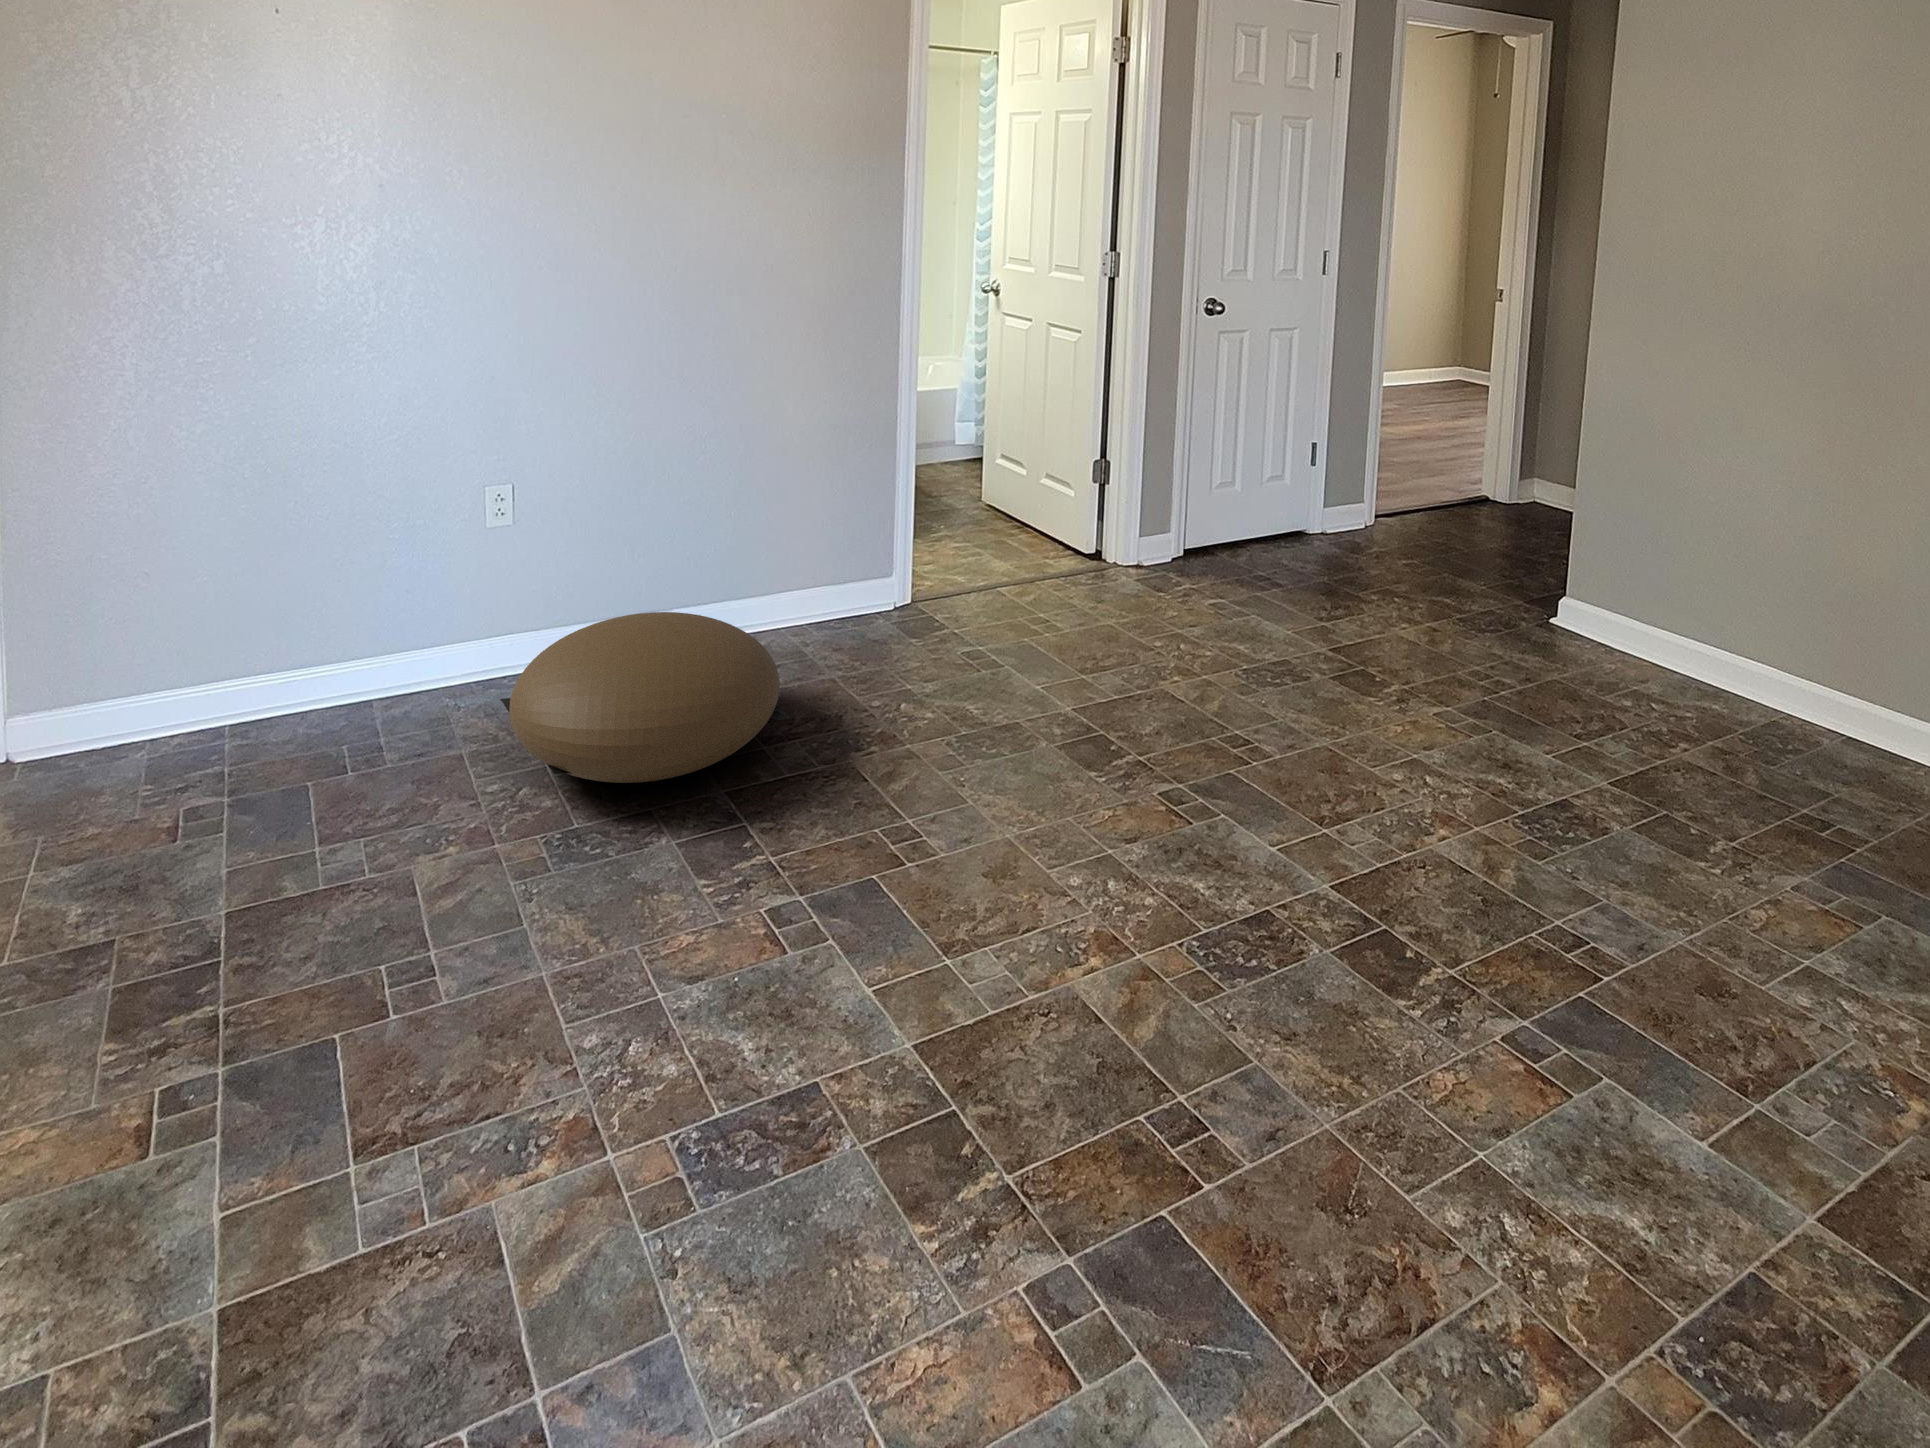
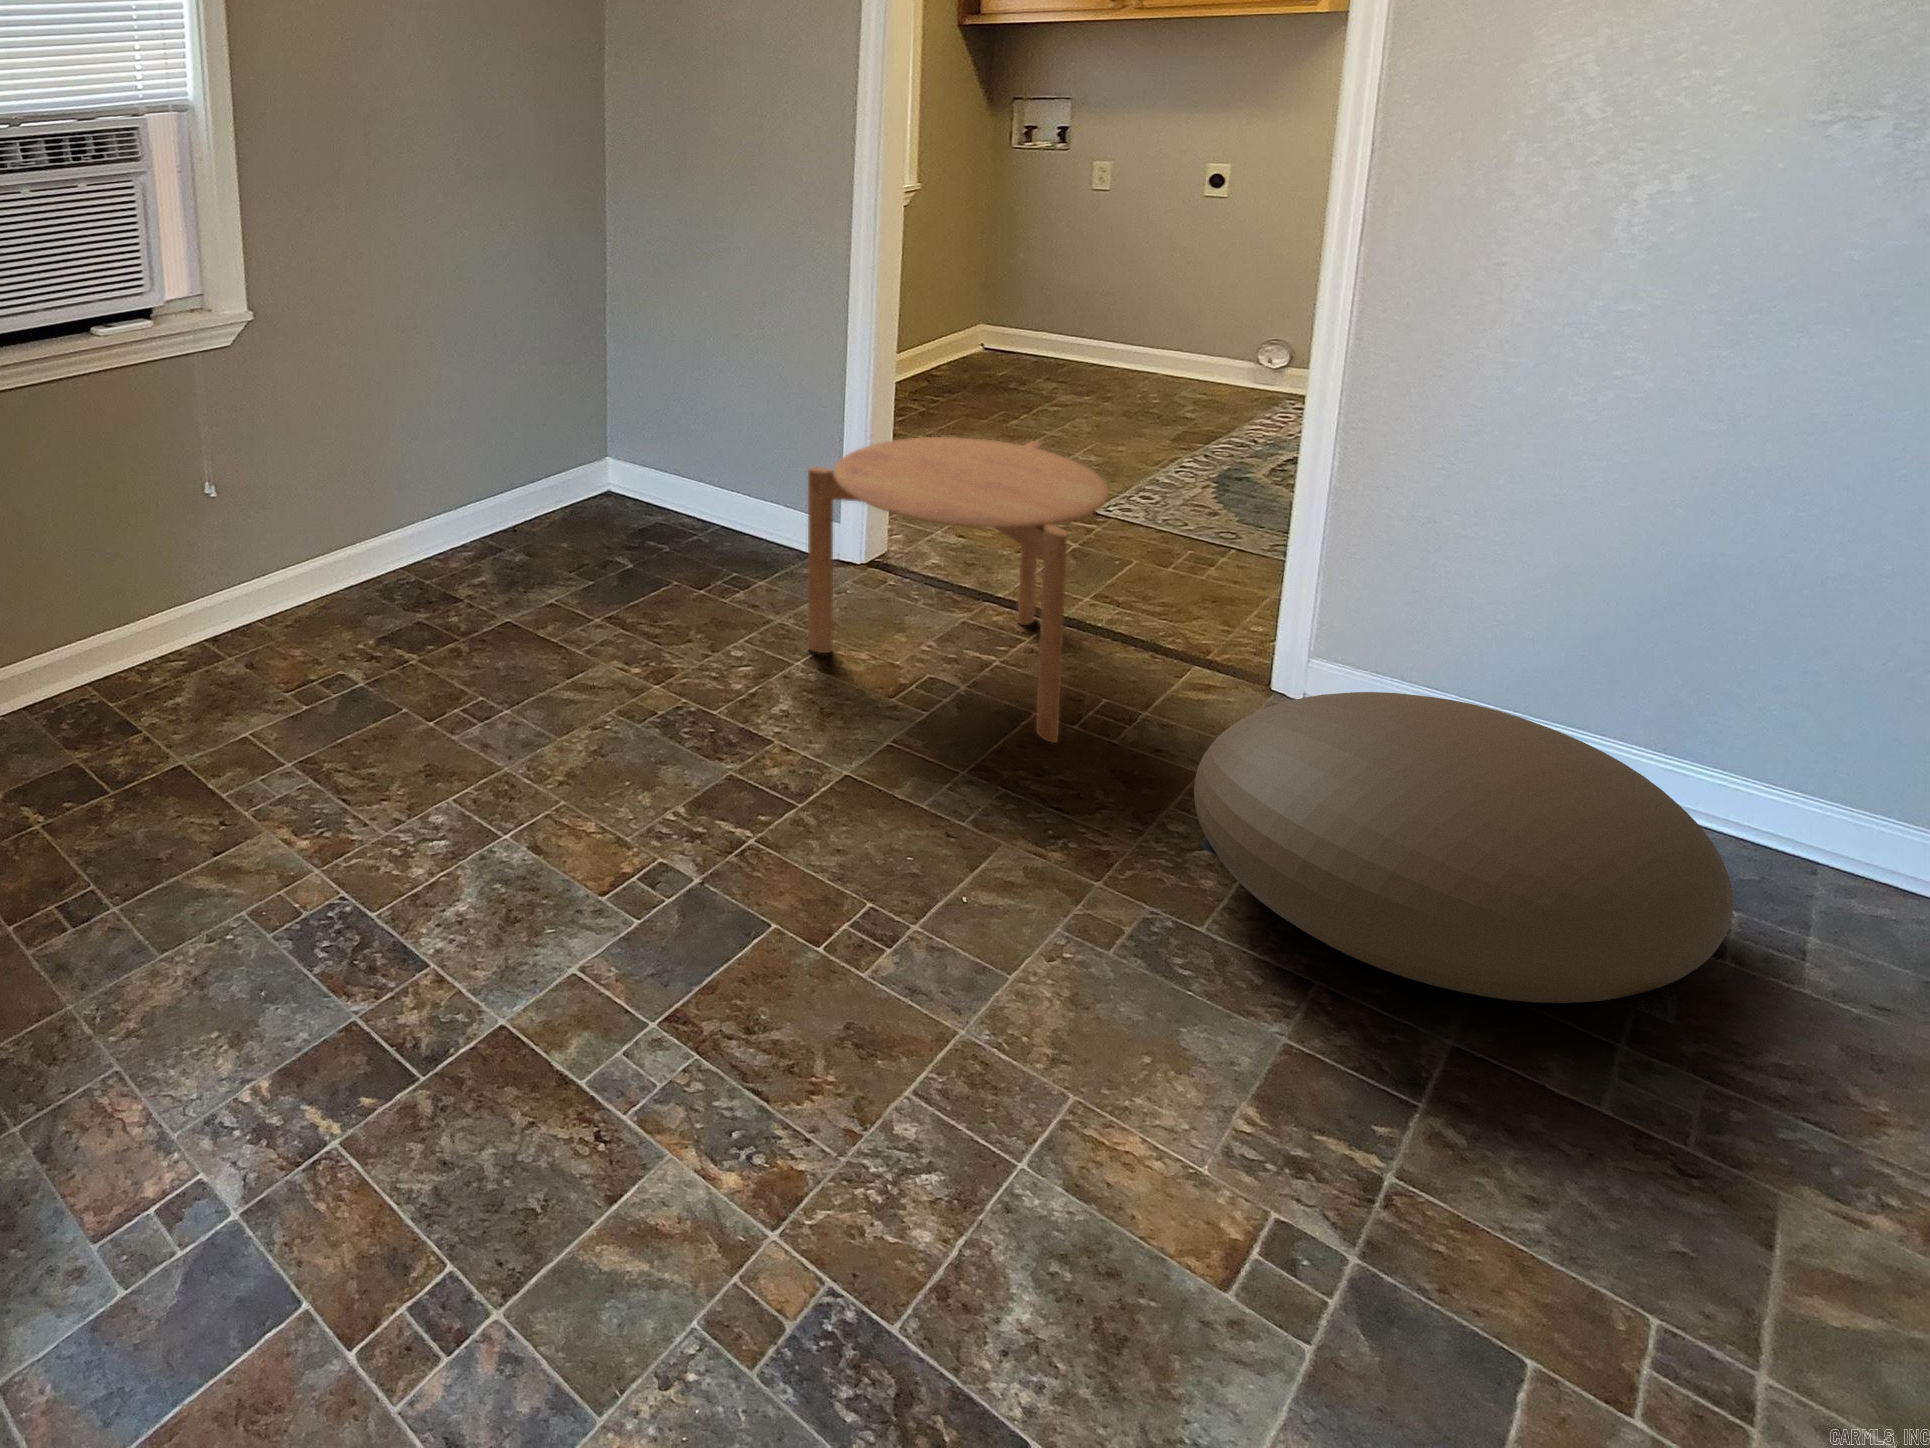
side table: none [28,556,360,859] -> present [808,437,1109,743]

